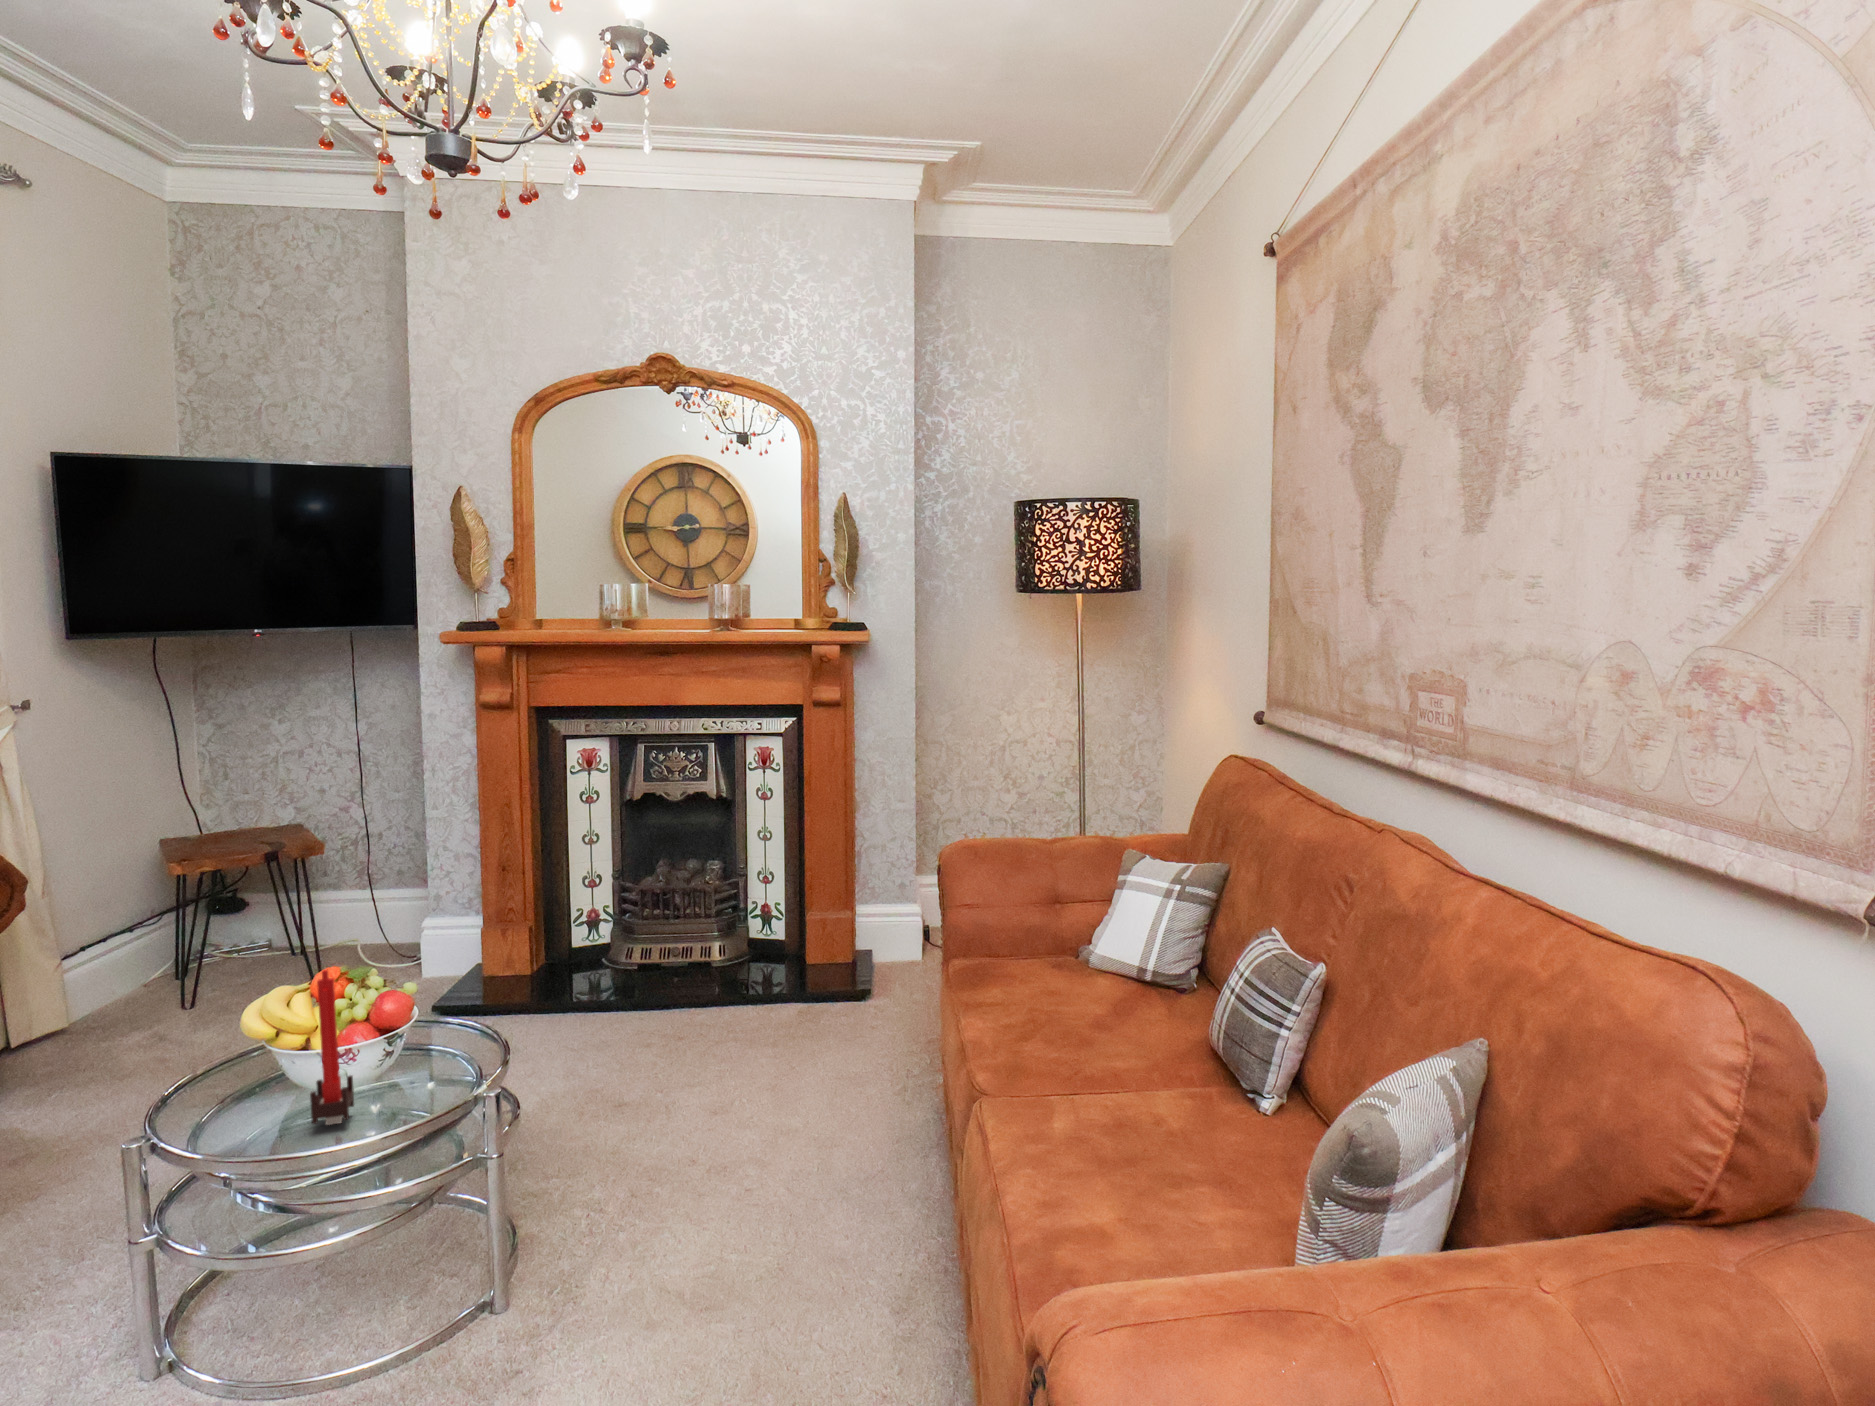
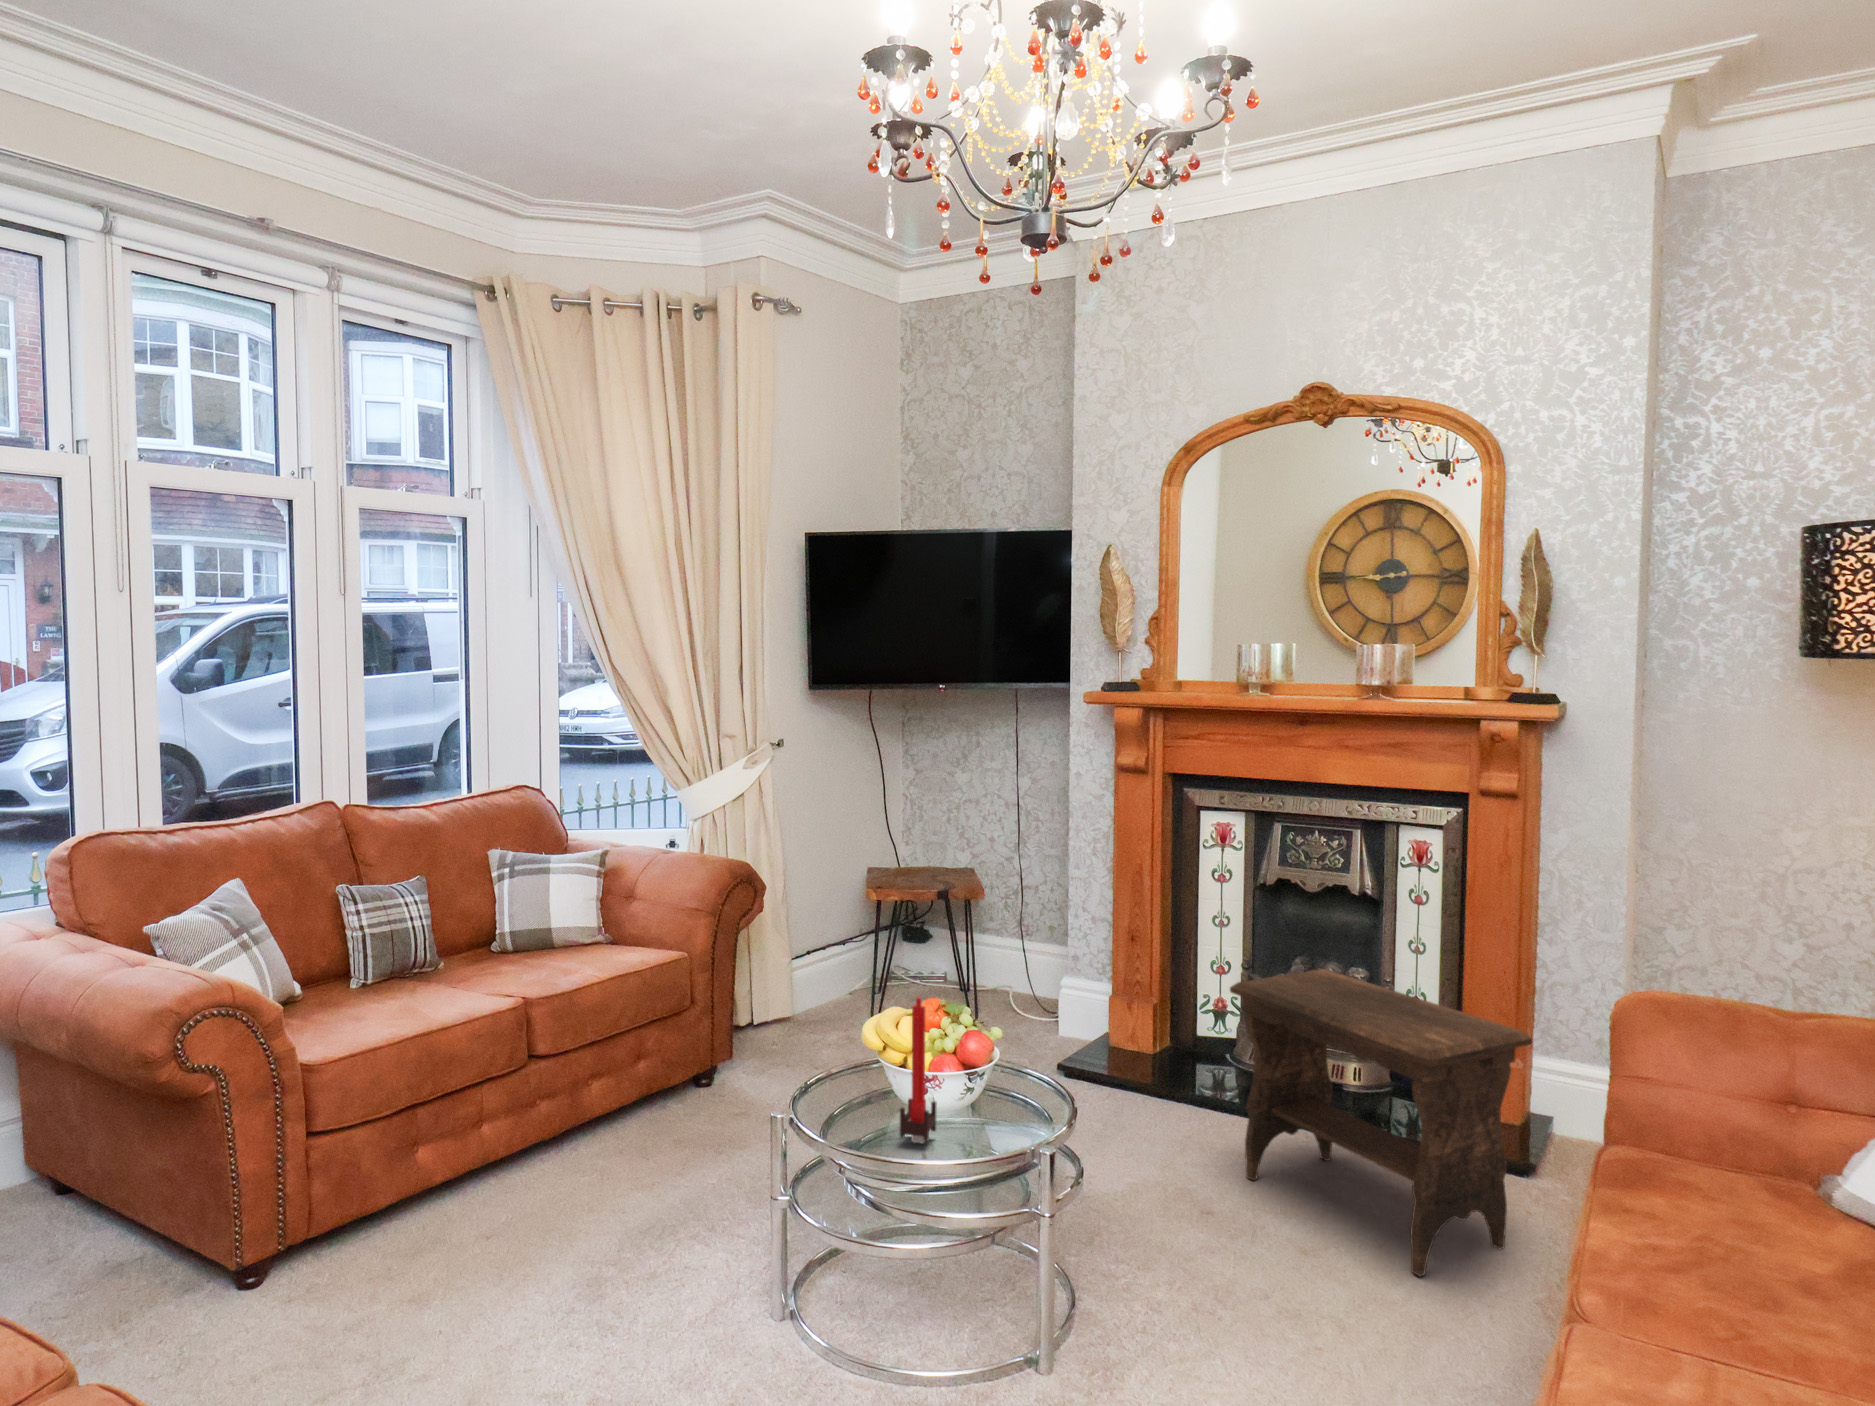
footstool: none [623,868,873,1105] -> present [1230,969,1532,1276]

